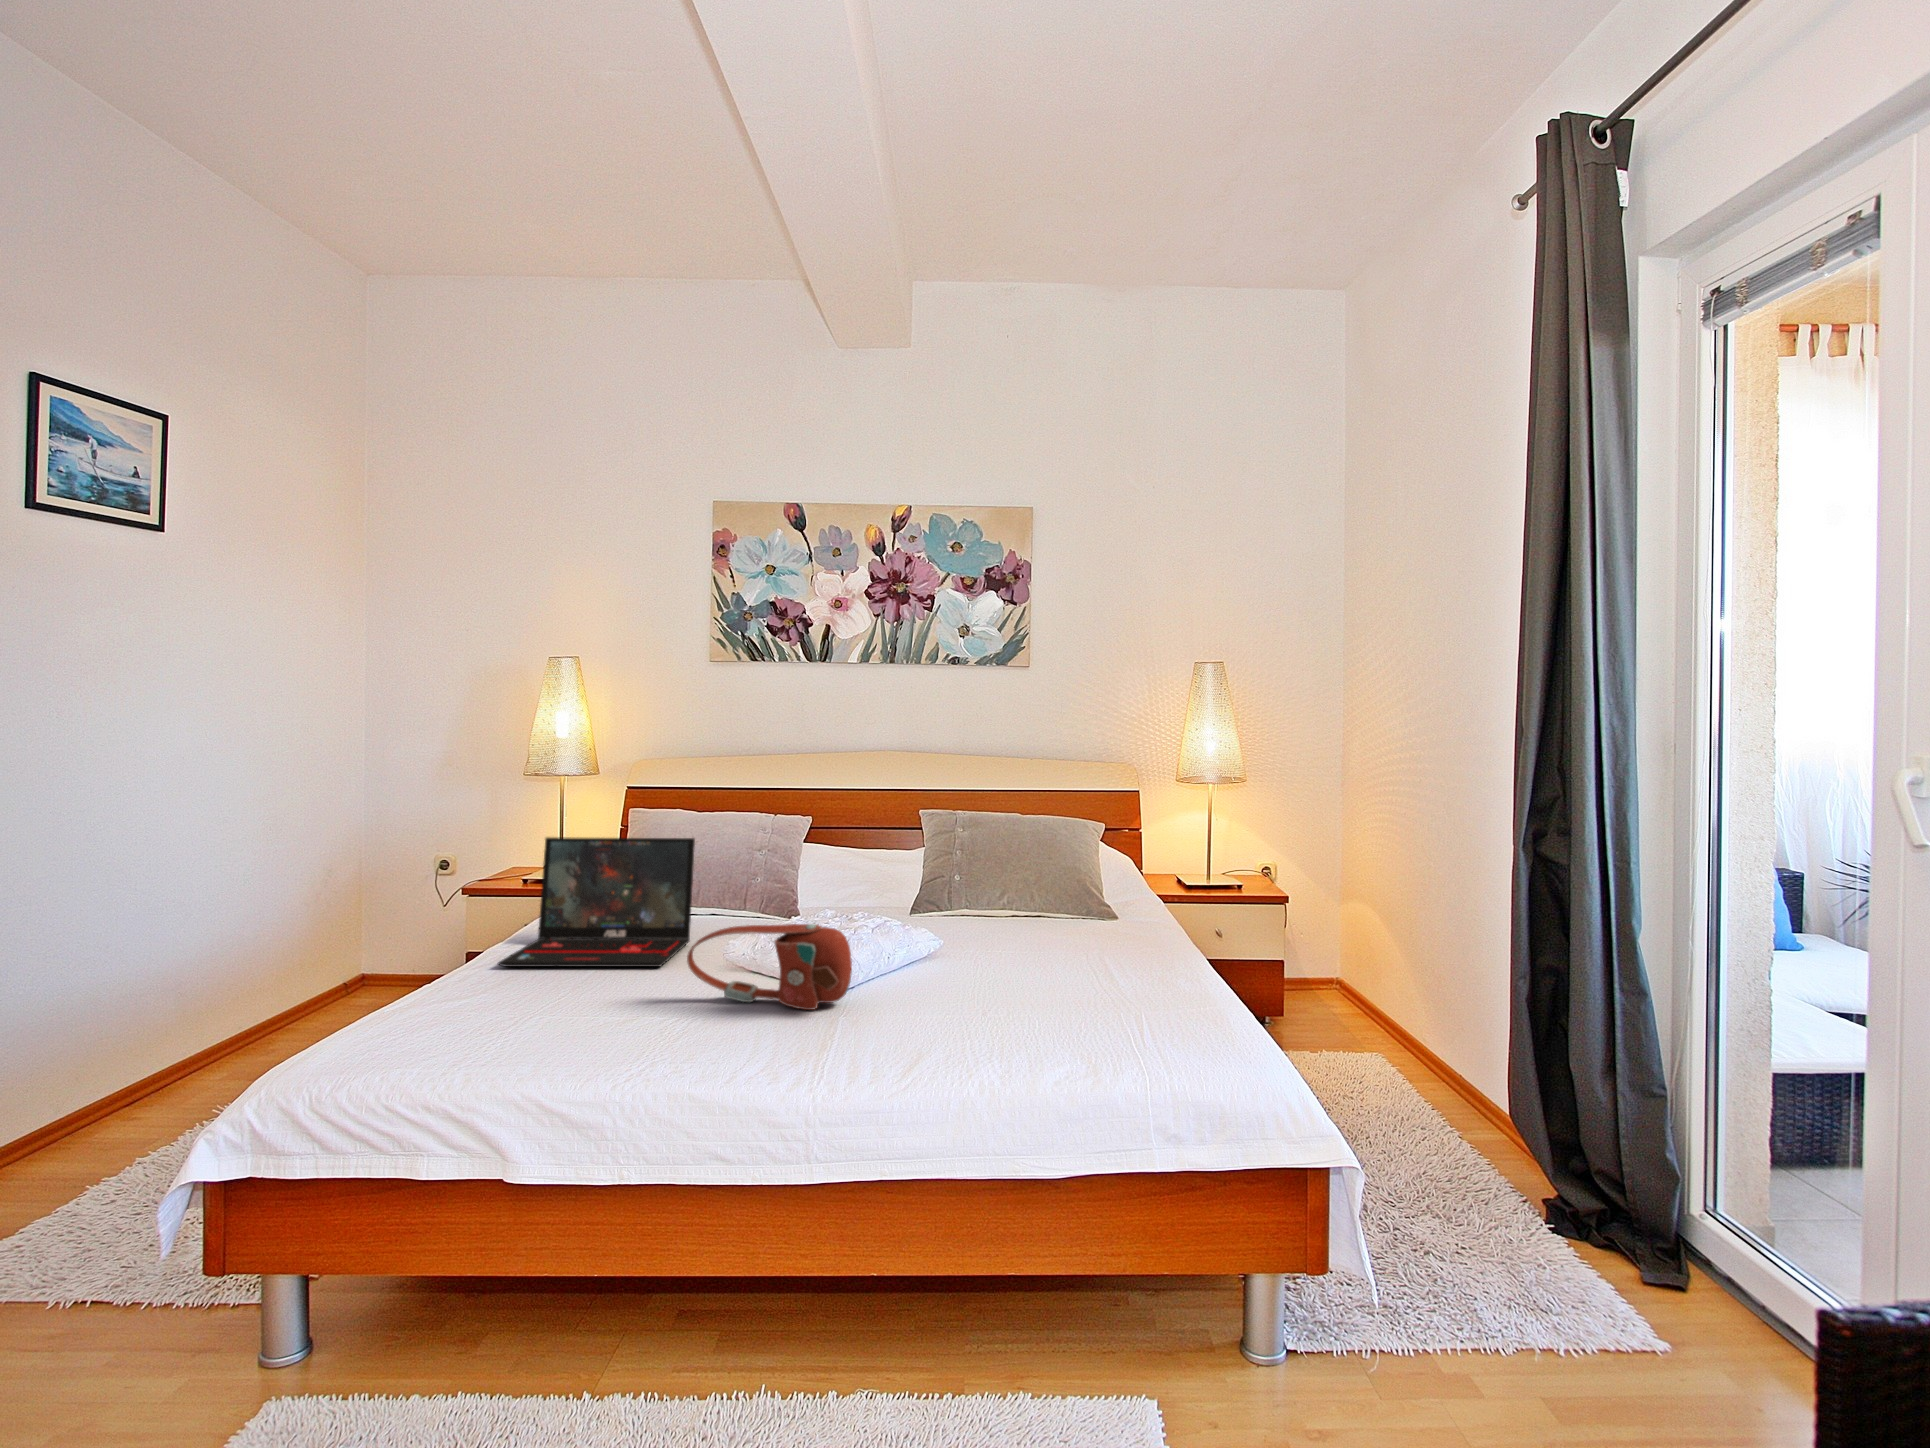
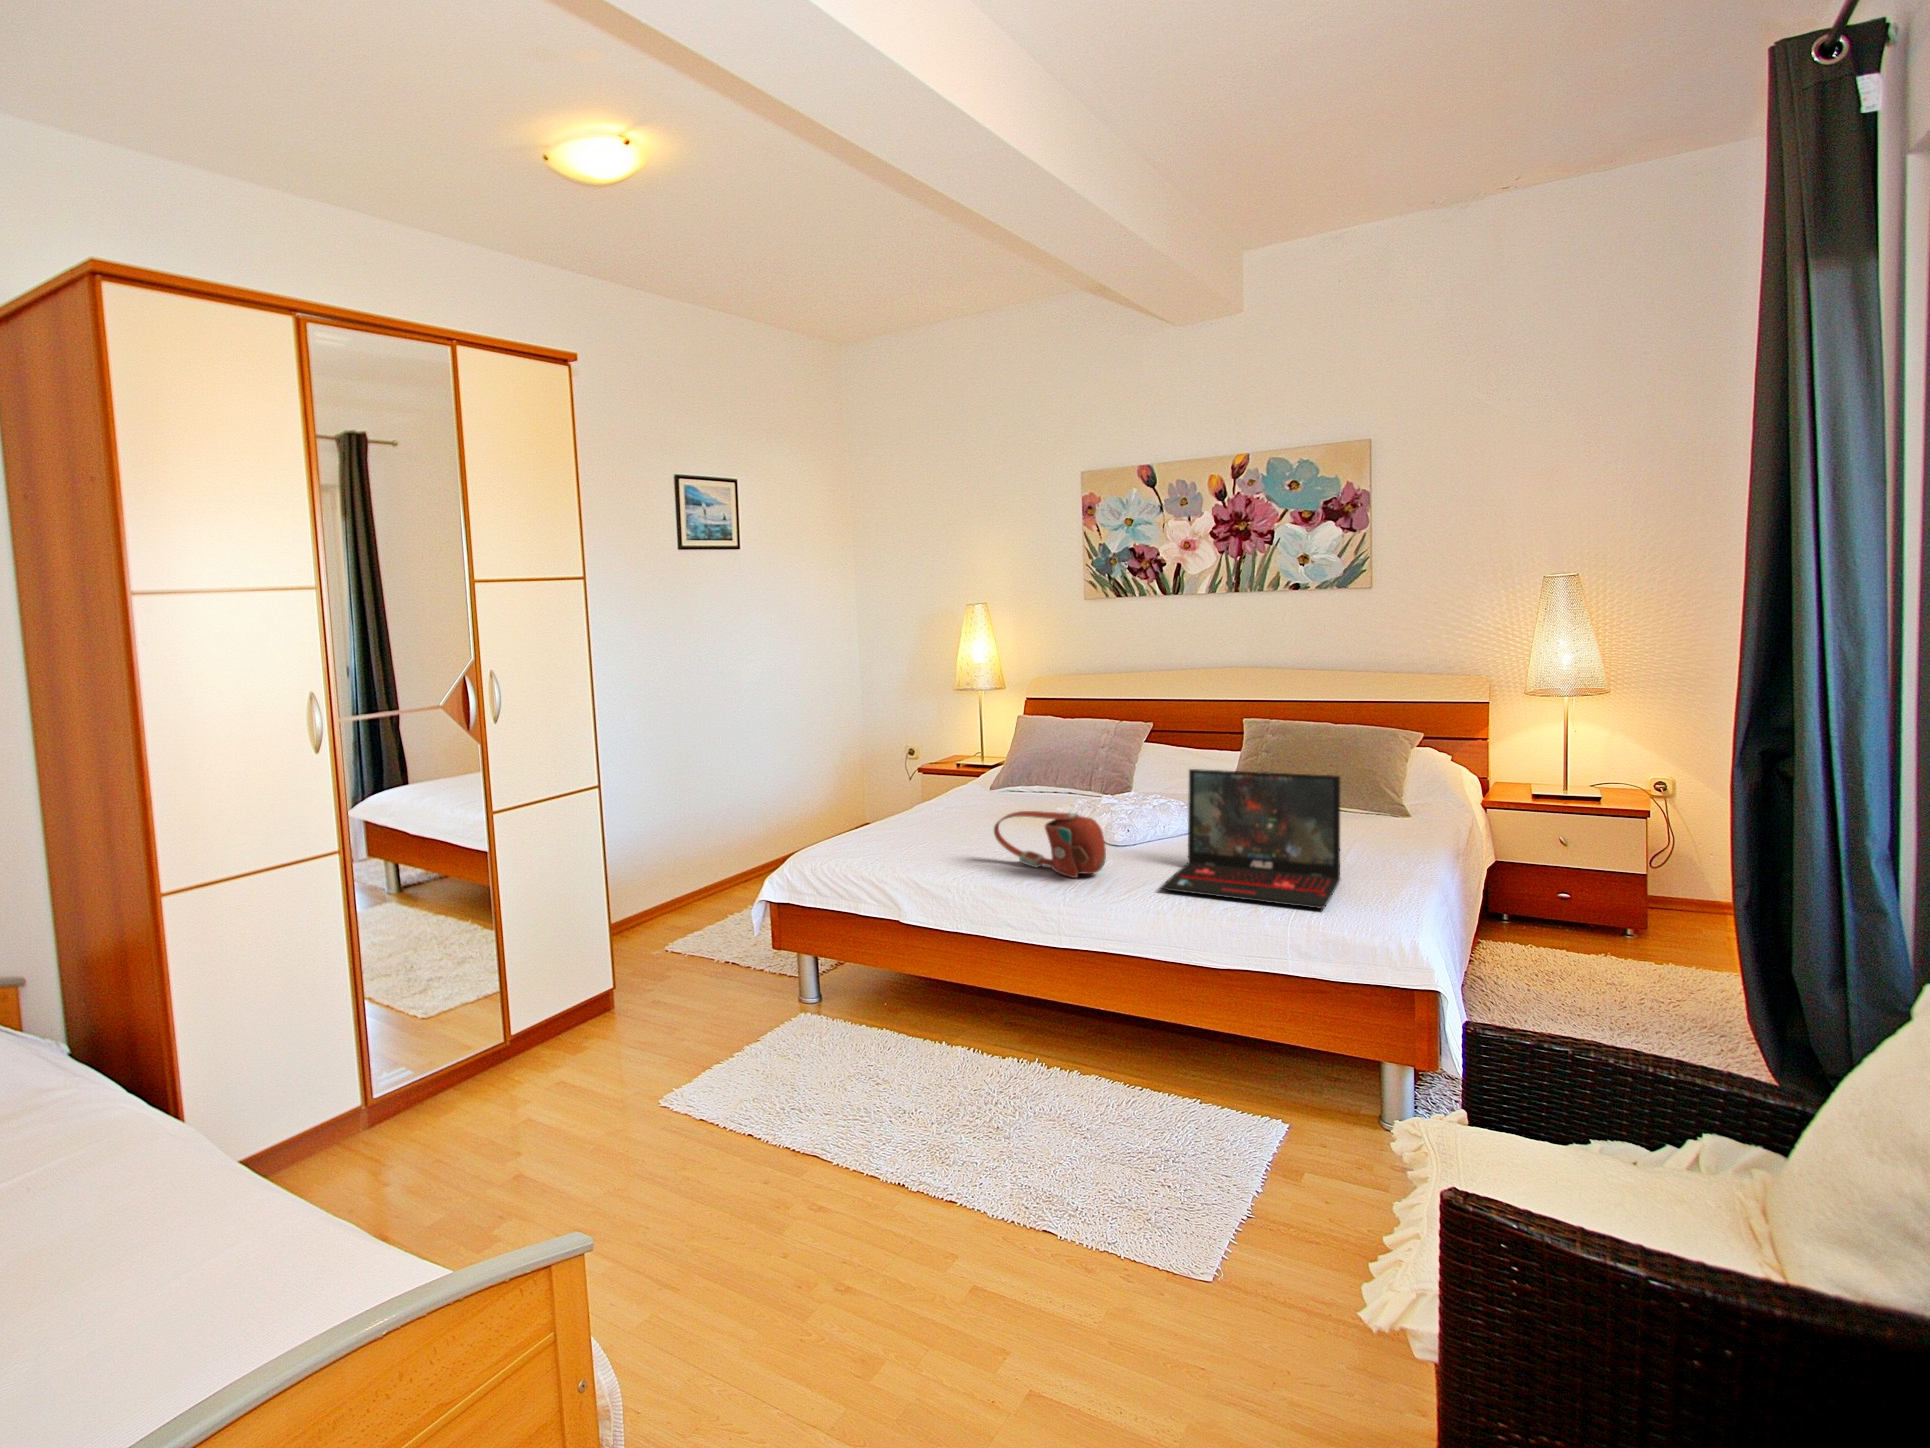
laptop: present [498,837,695,967] -> present [1162,769,1341,909]

